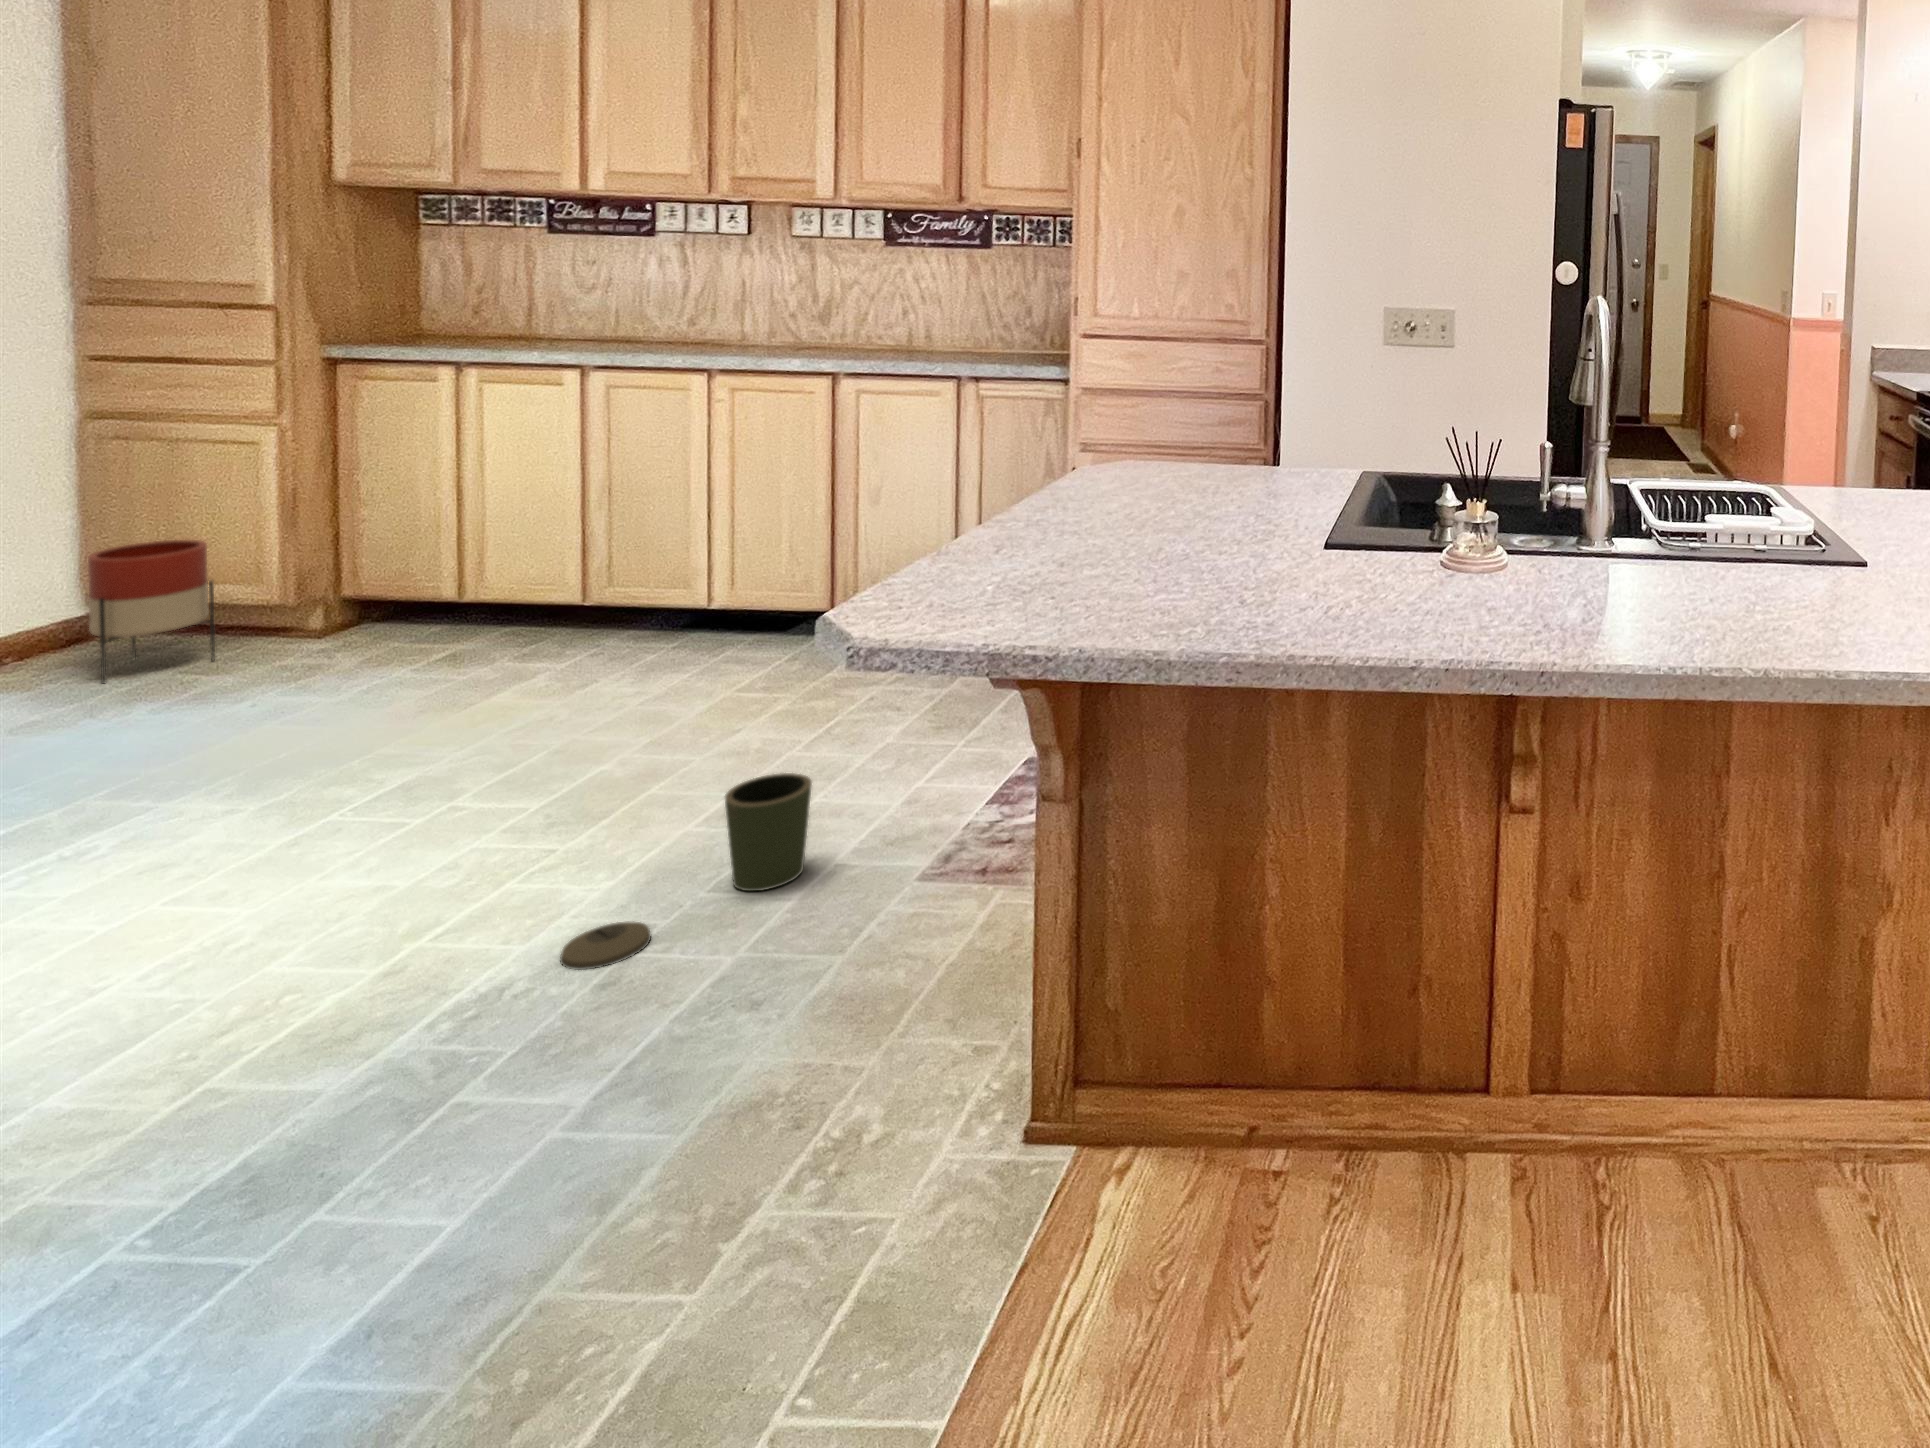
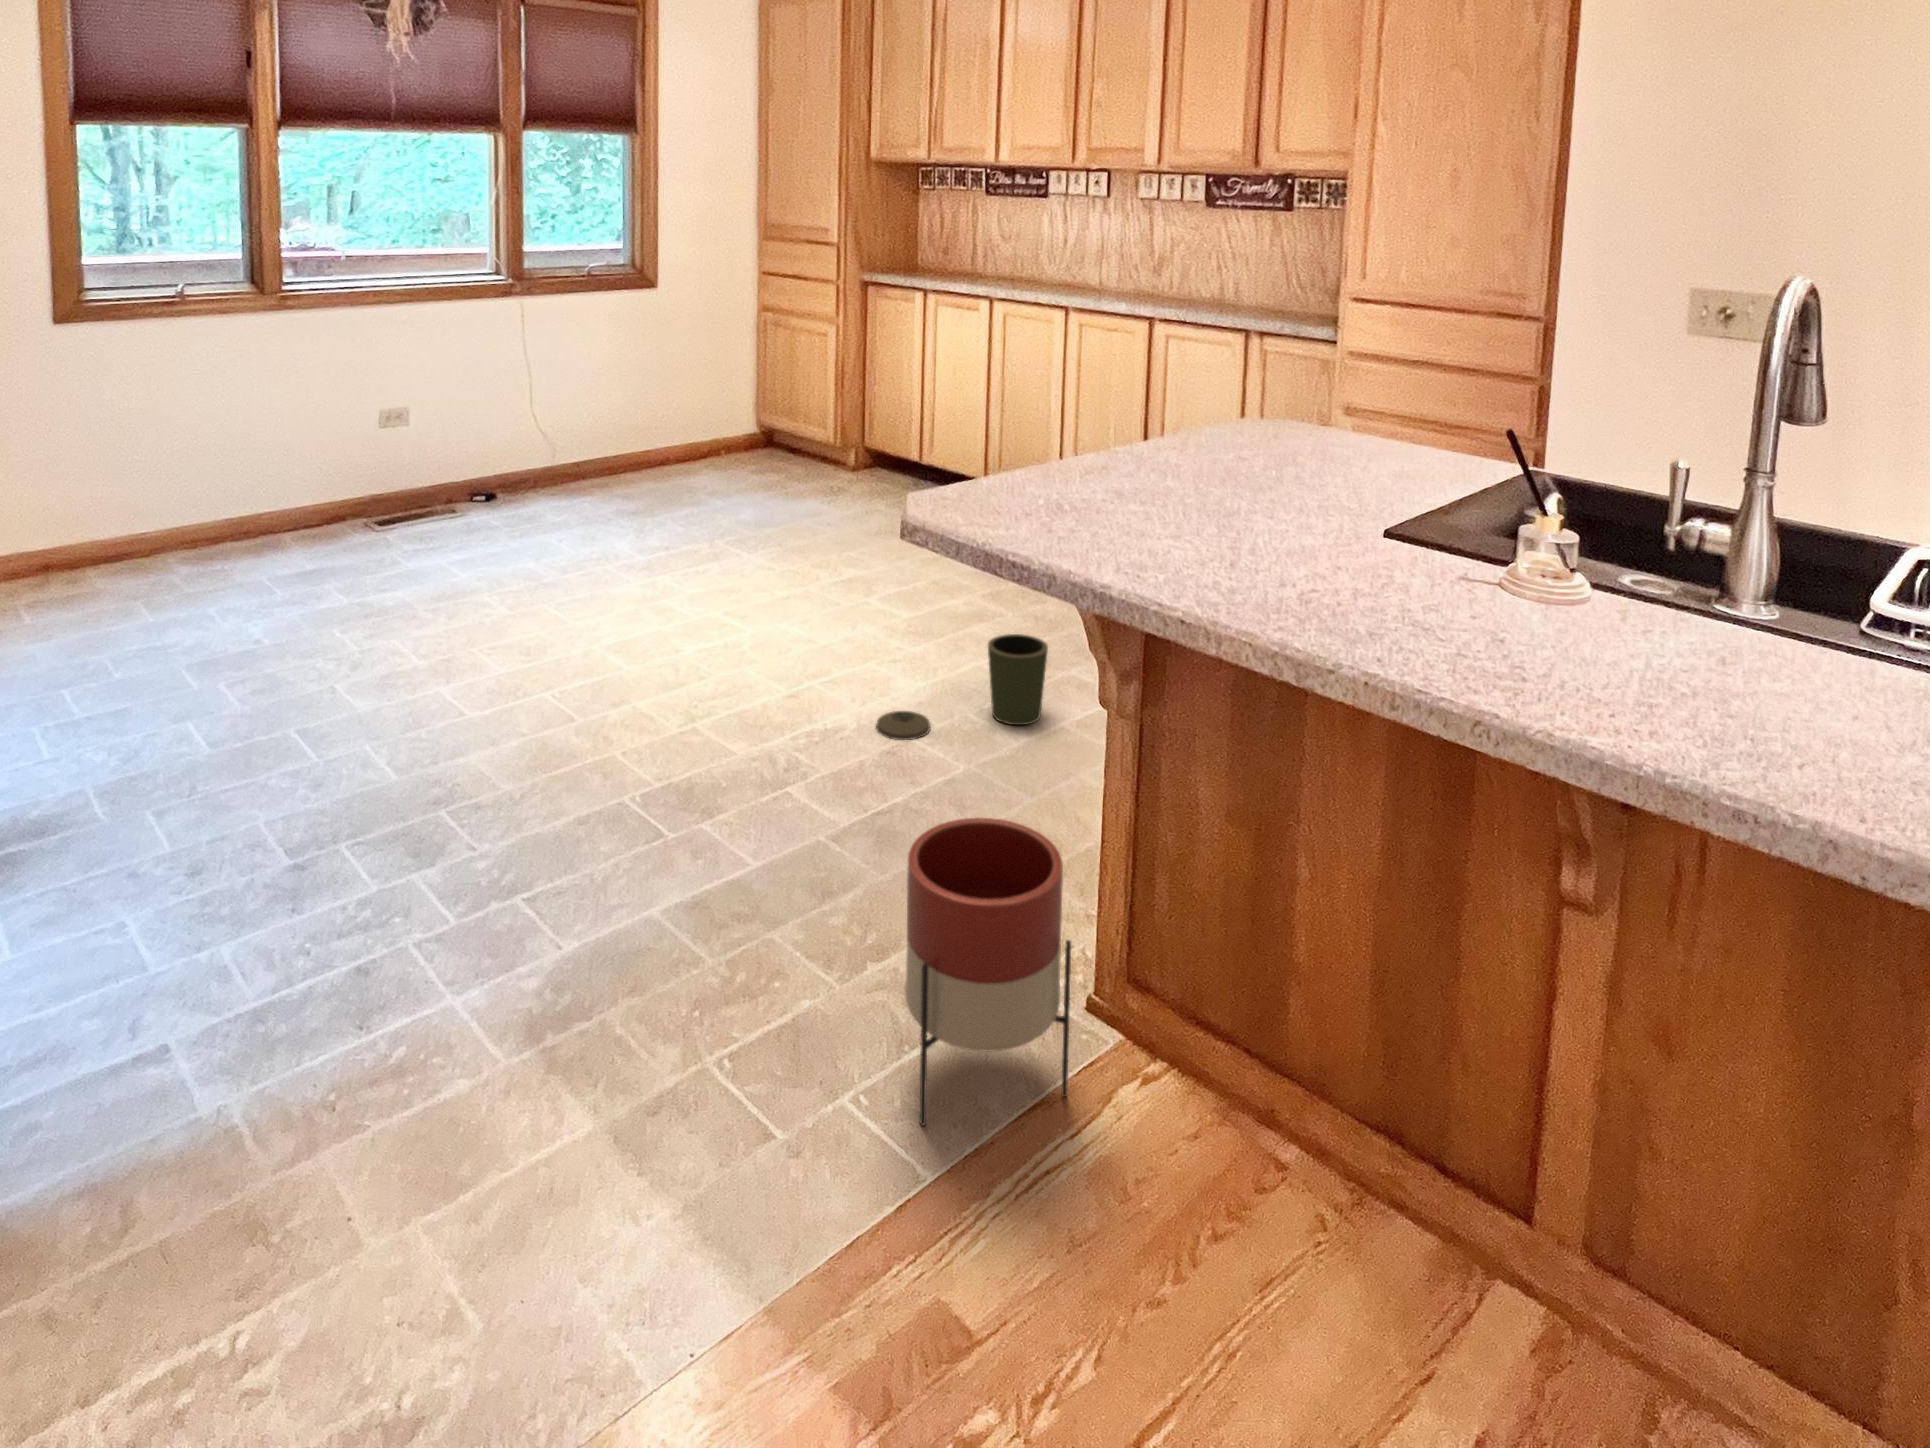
planter: present [88,540,215,683] -> present [905,818,1071,1126]

